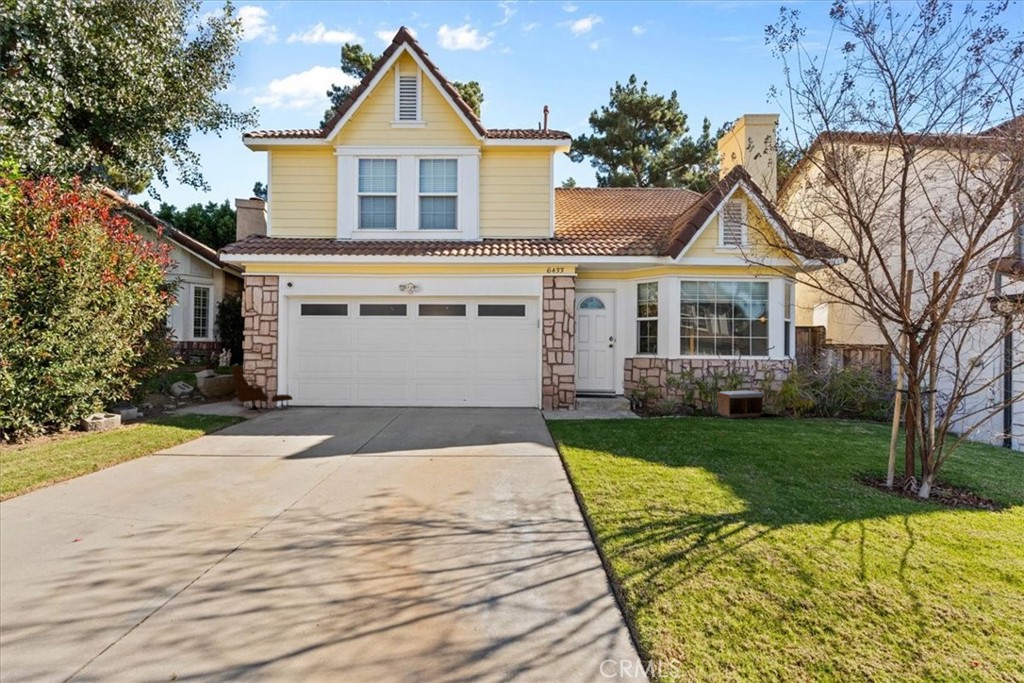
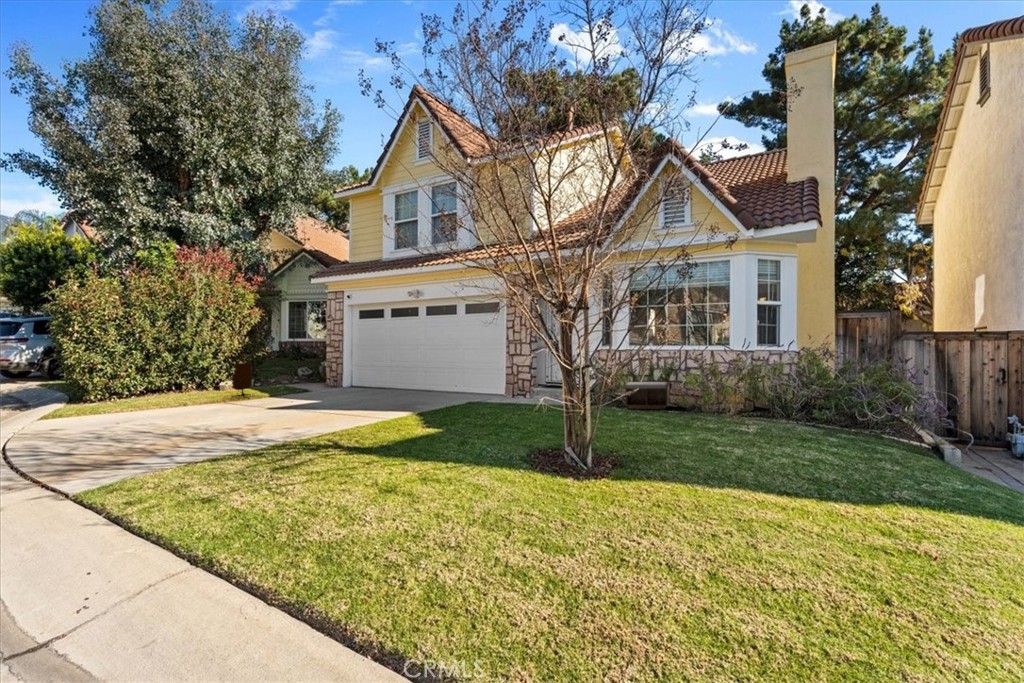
lounge chair: present [231,366,293,413] -> present [231,363,252,397]

